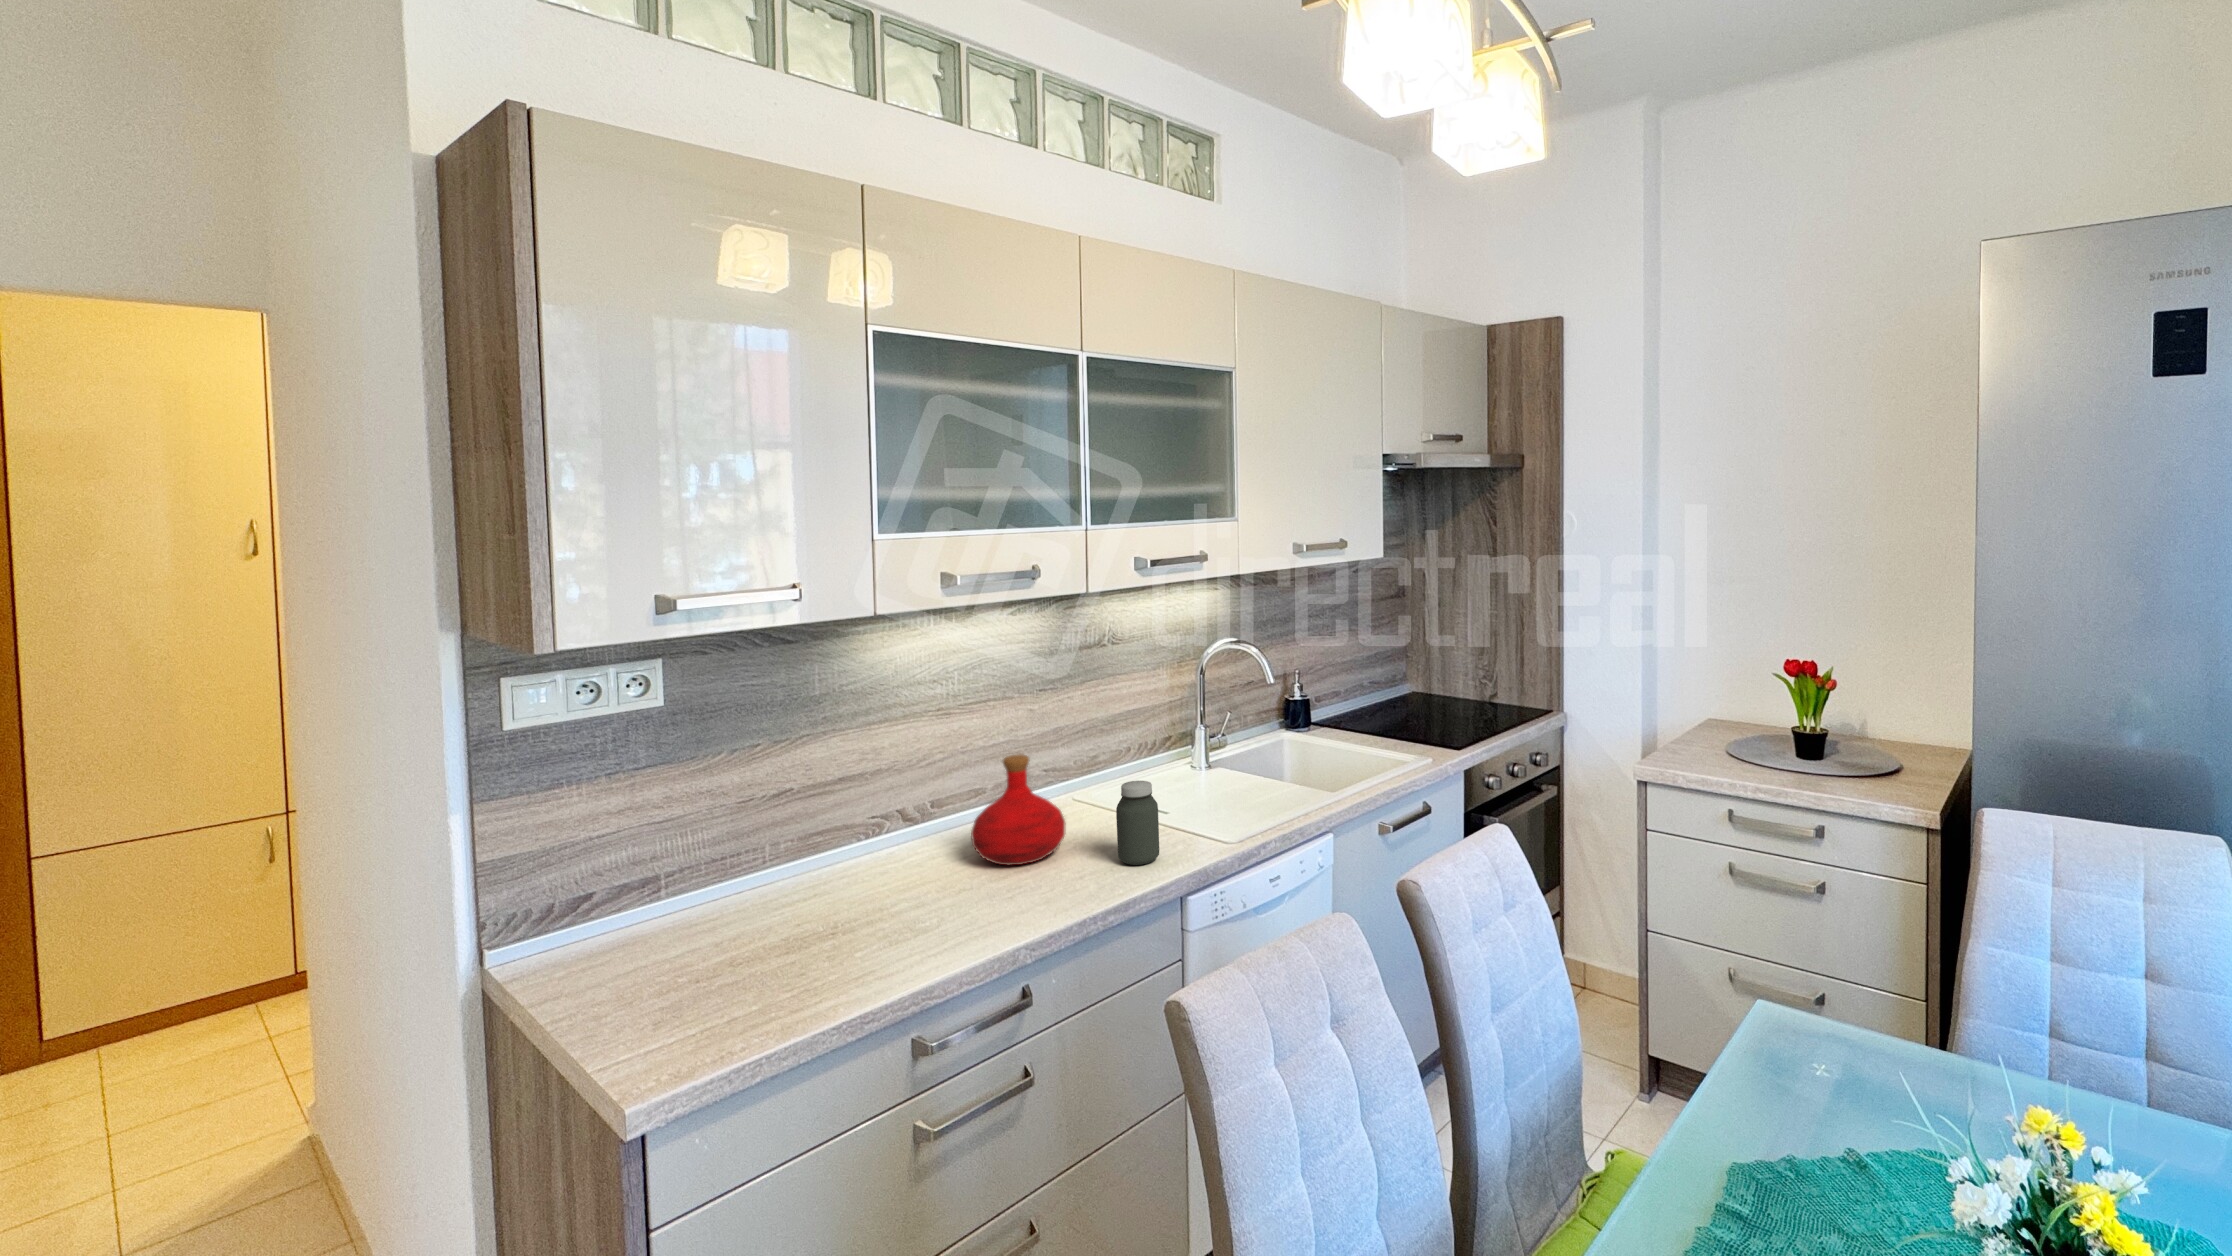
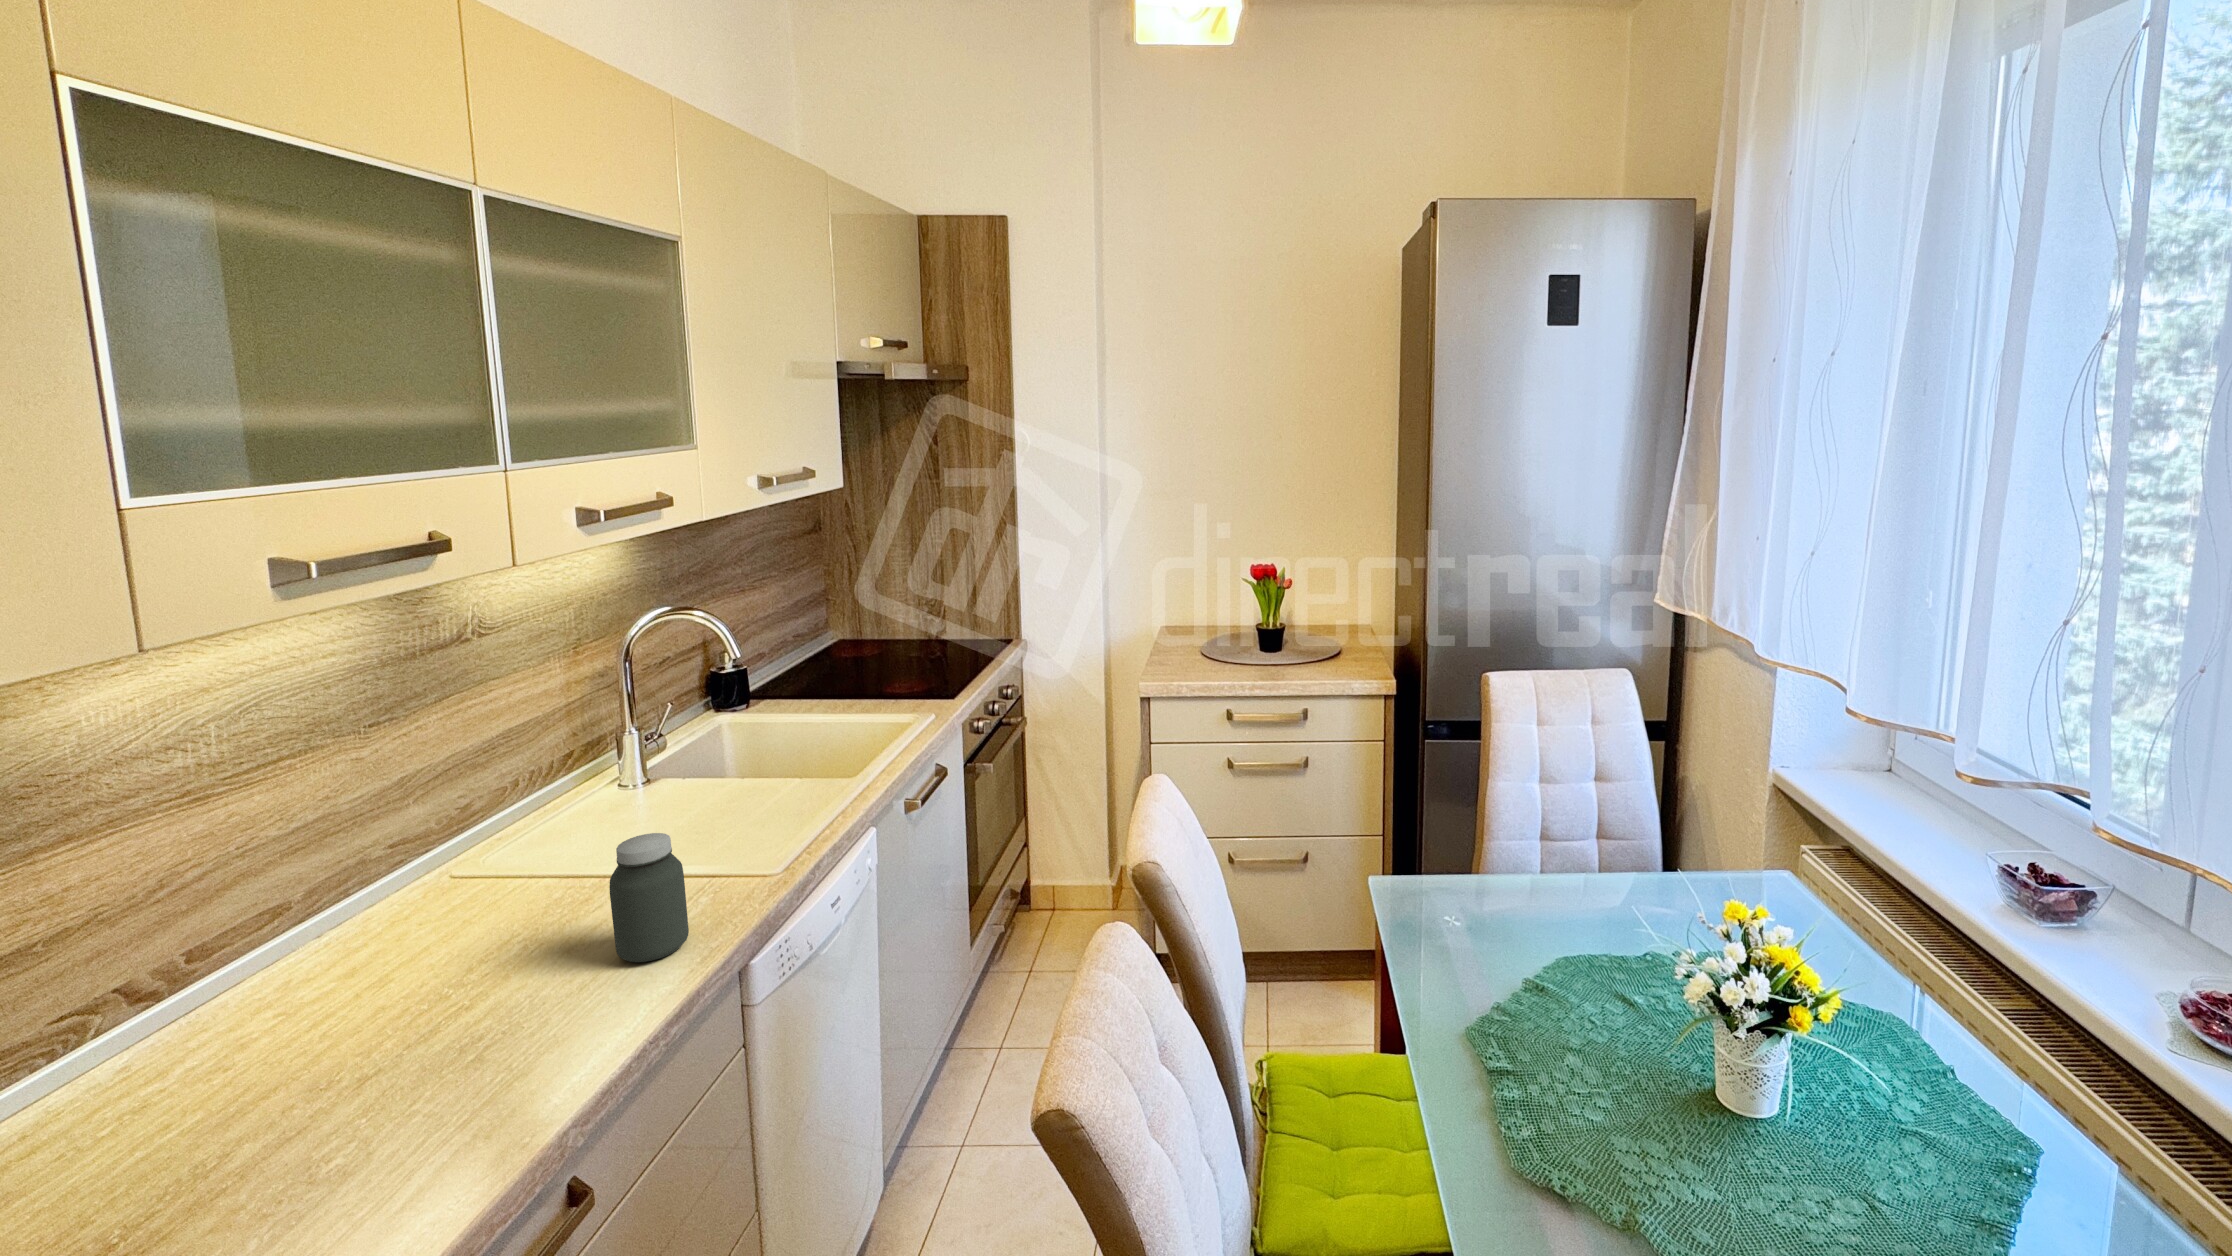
bottle: present [971,754,1066,865] -> none [286,845,498,1045]

